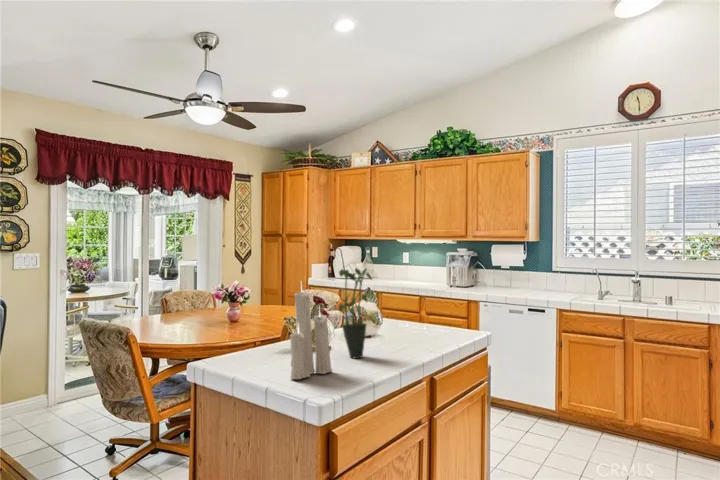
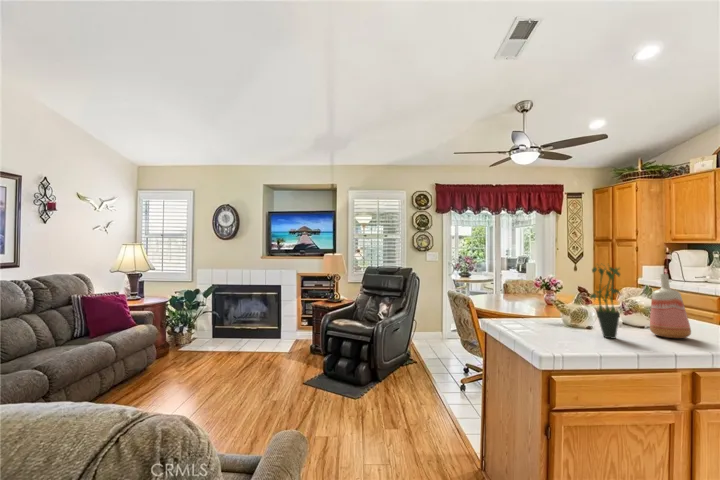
vase: none [381,273,415,345] -> present [650,274,691,338]
candle: present [290,285,332,379] -> none [537,270,575,341]

